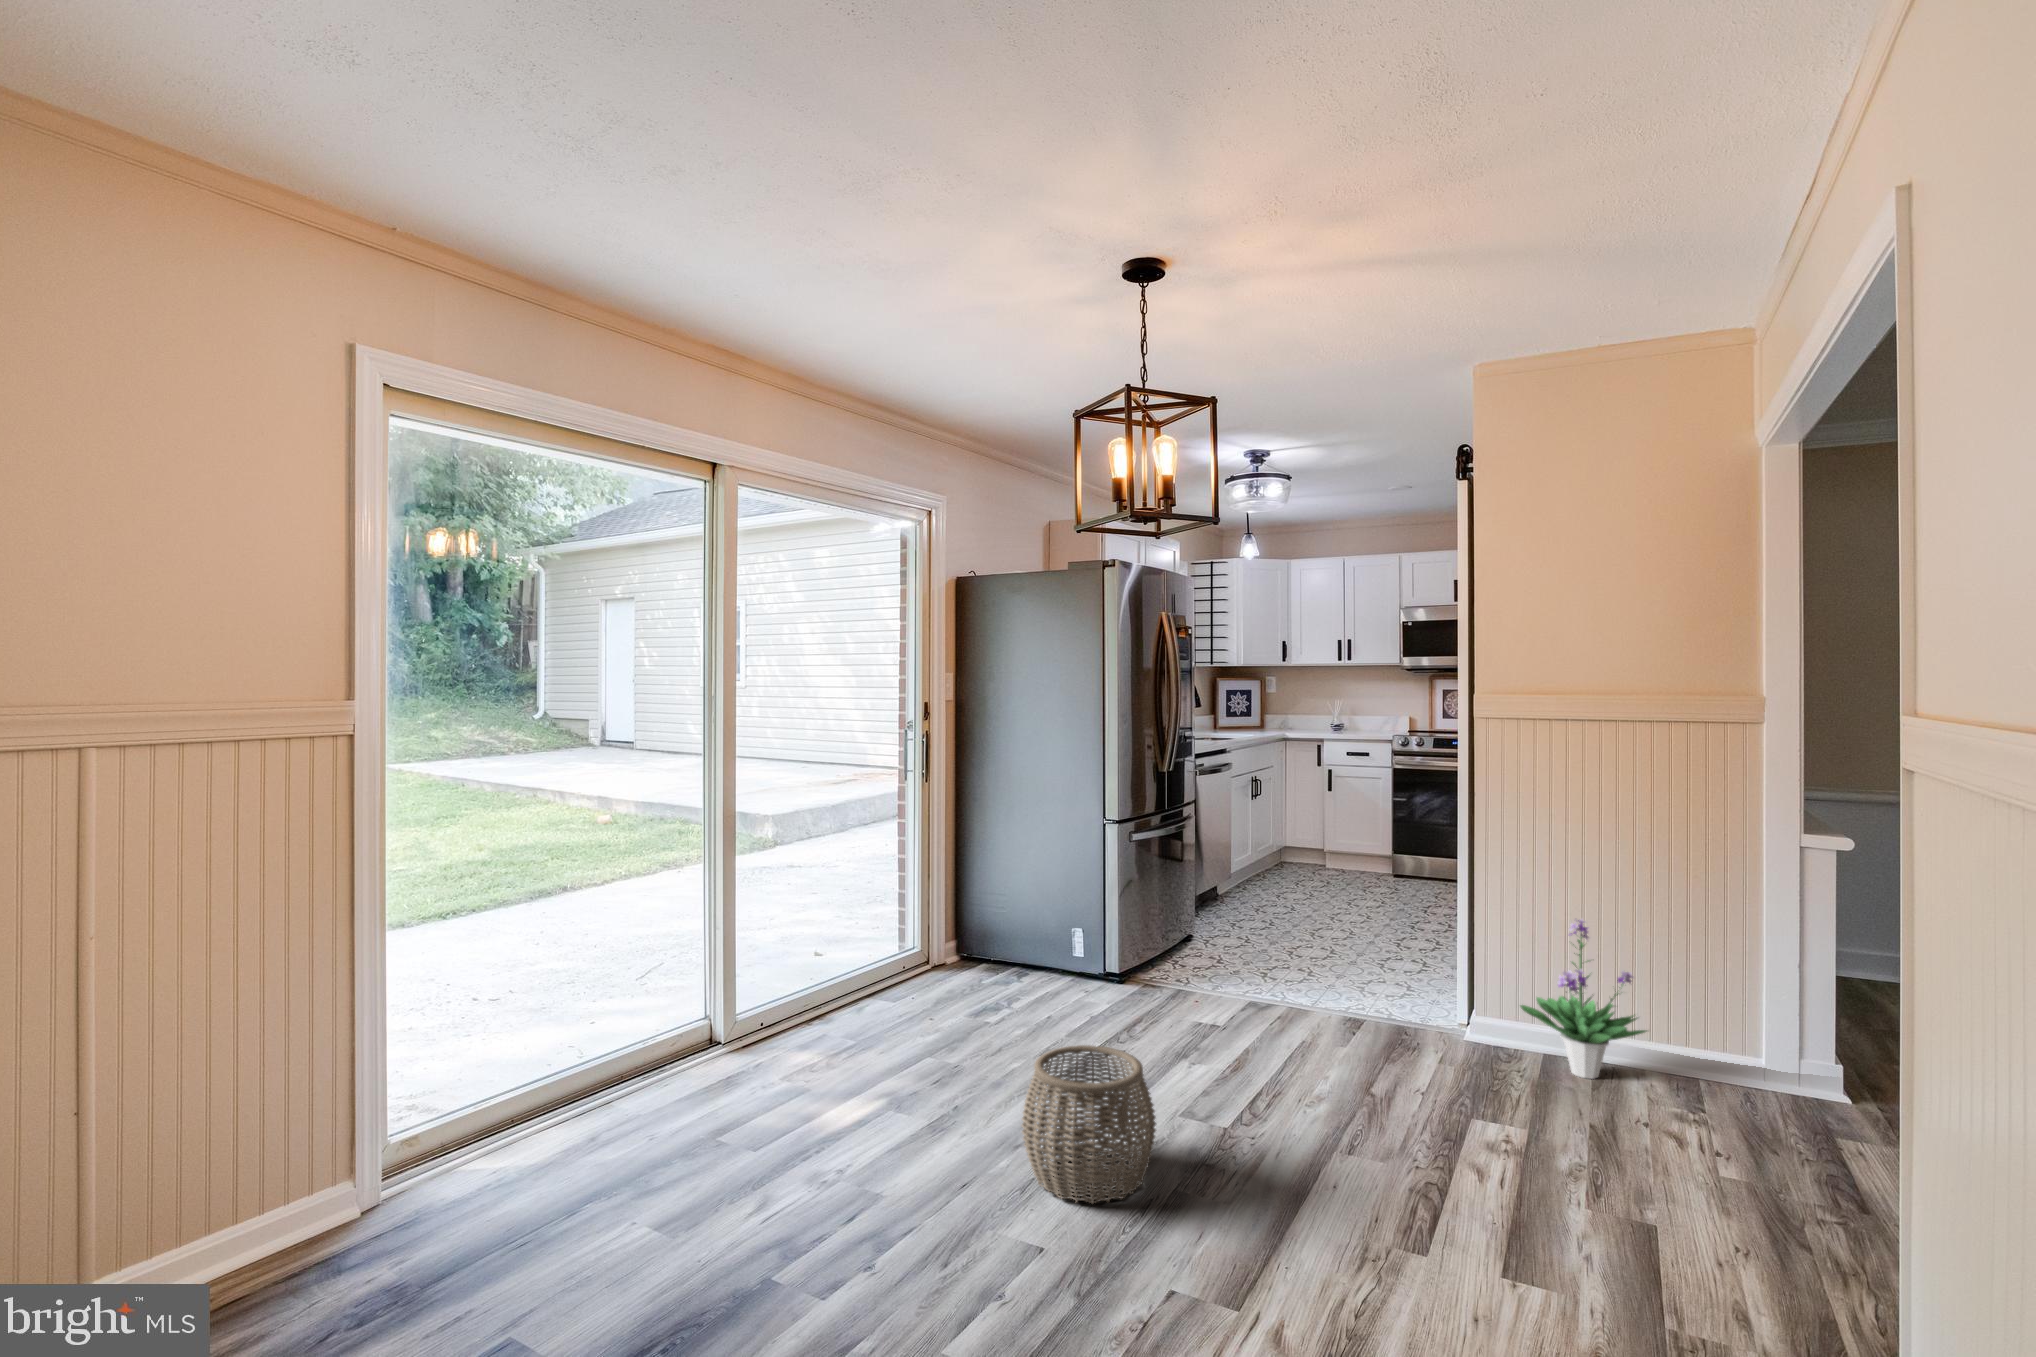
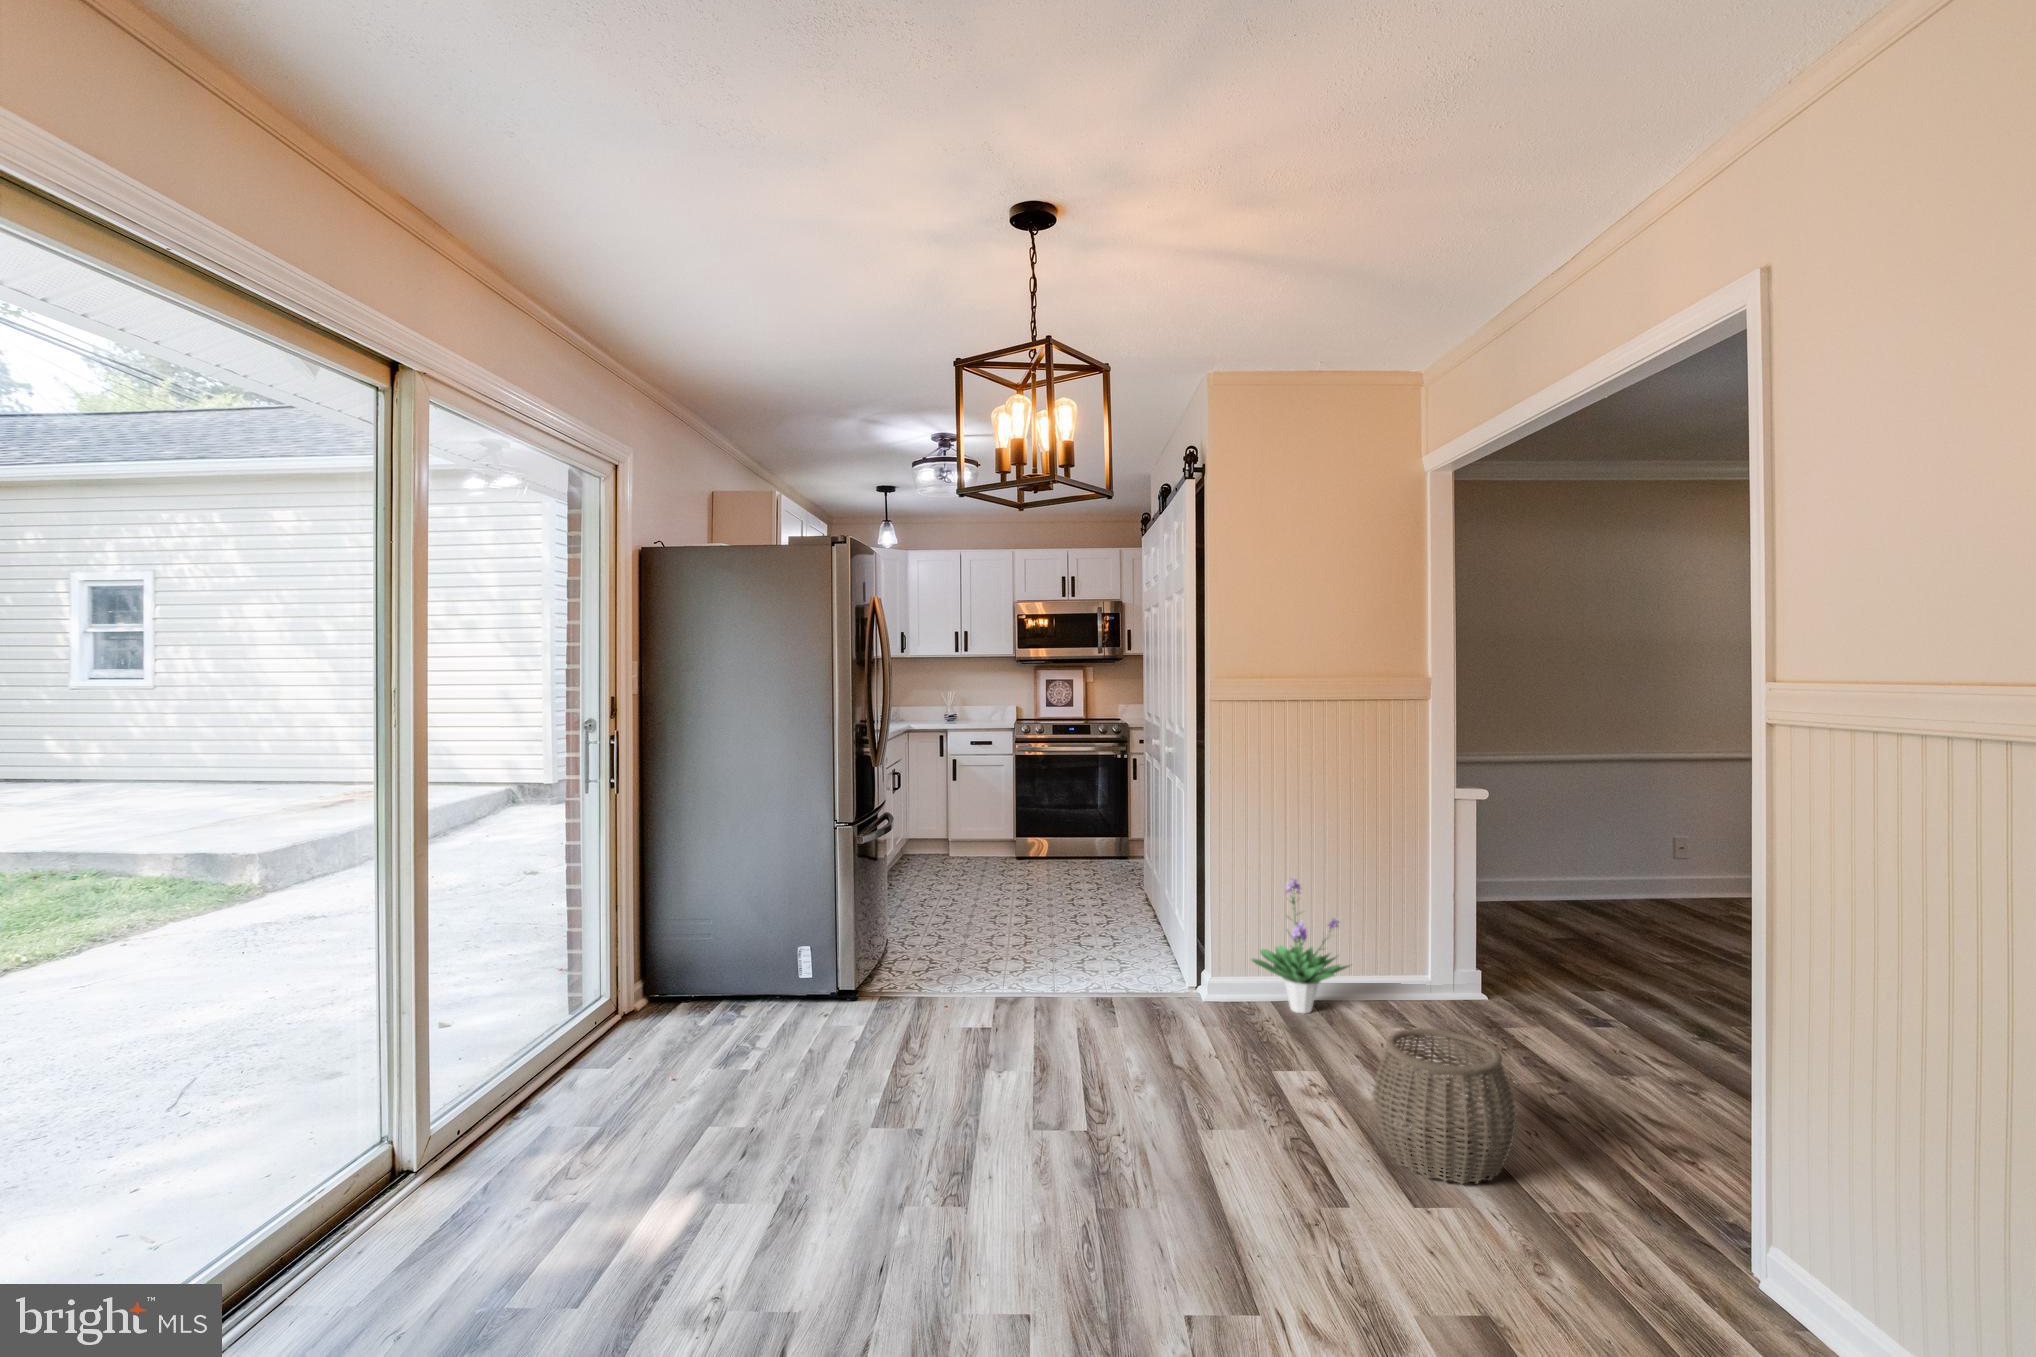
woven basket: present [1022,1045,1156,1204] -> present [1373,1029,1517,1184]

